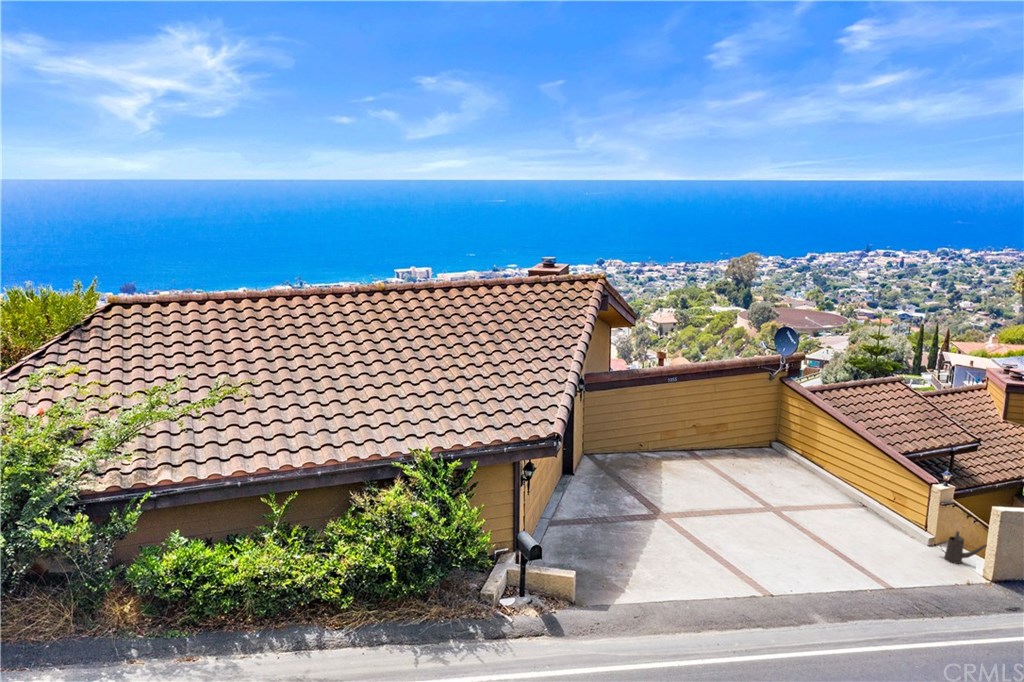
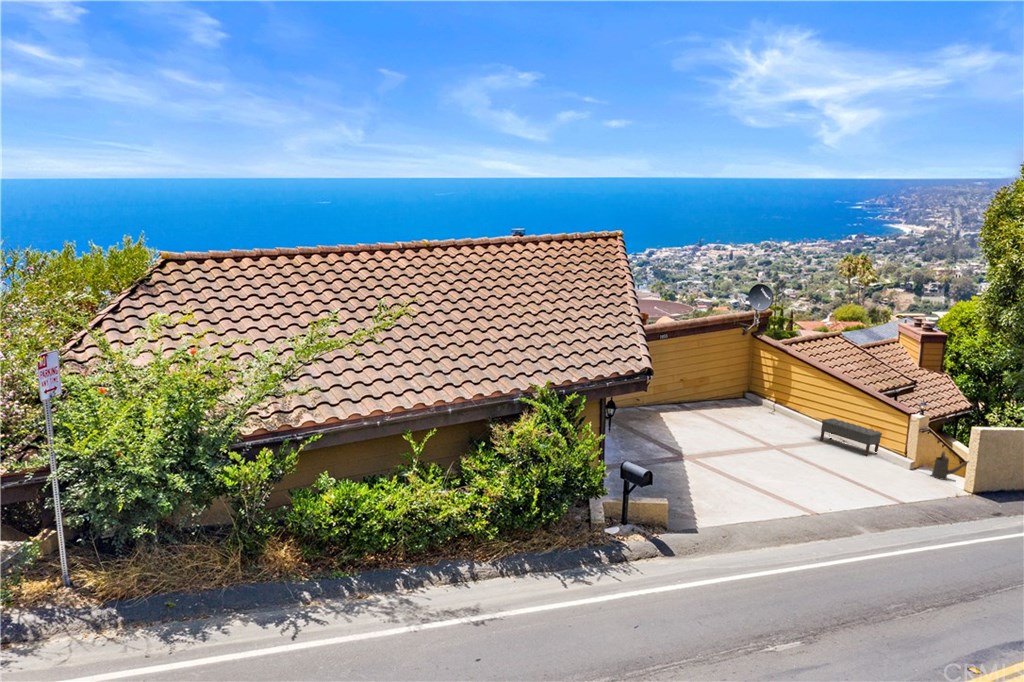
bench: none [836,480,901,527] -> present [820,418,882,456]

